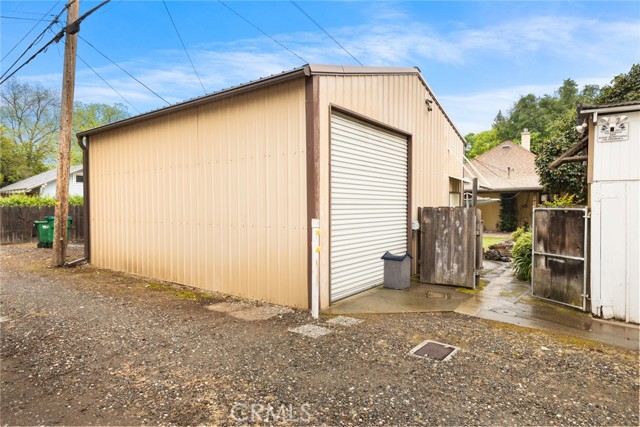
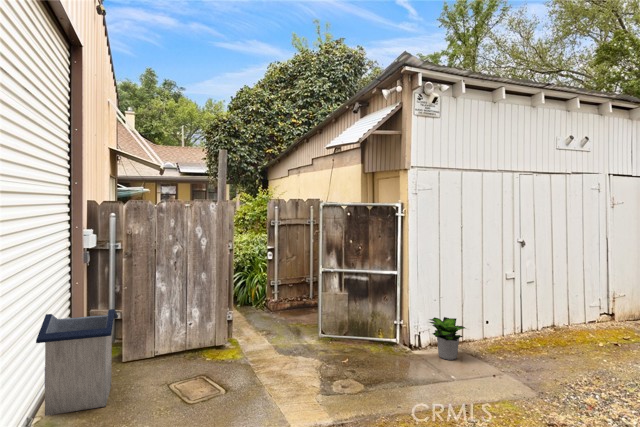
potted plant: none [591,294,631,326] -> present [430,317,465,360]

